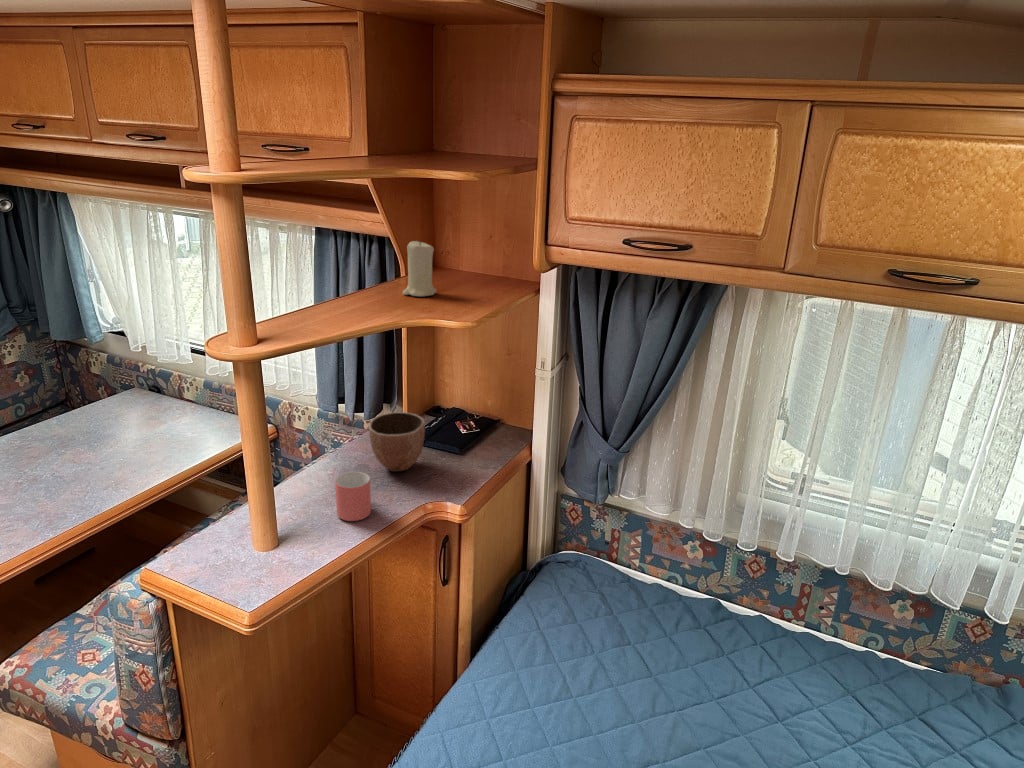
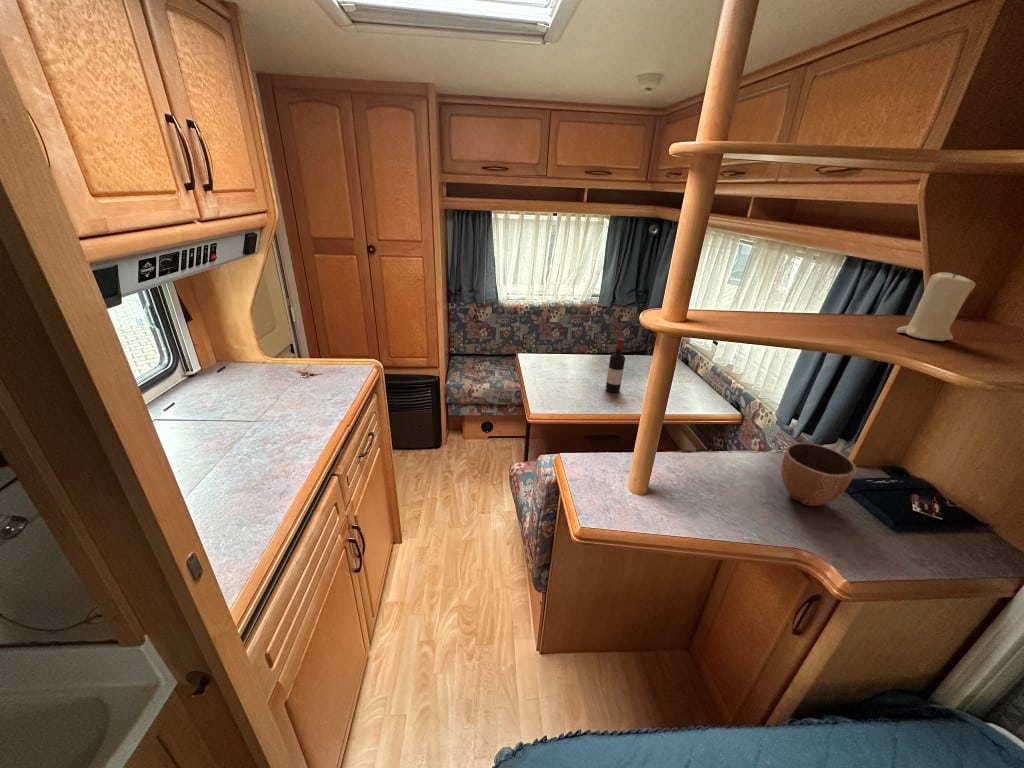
wine bottle: none [62,387,99,475] -> present [606,338,625,392]
mug: present [335,472,371,521] -> none [707,473,751,521]

